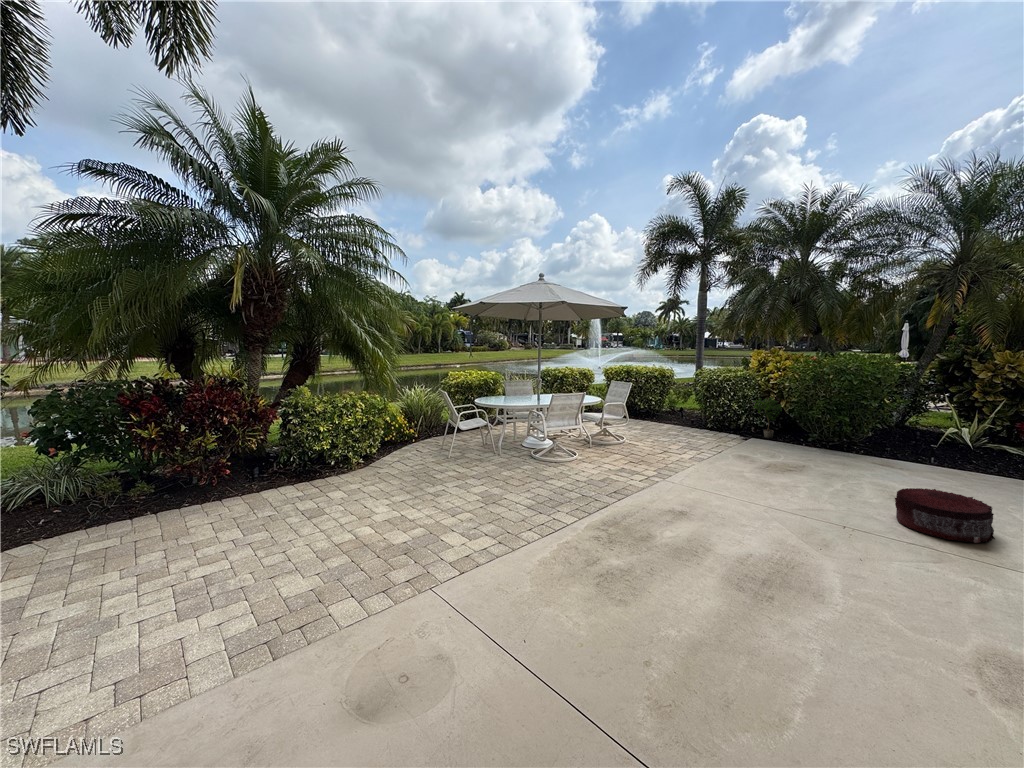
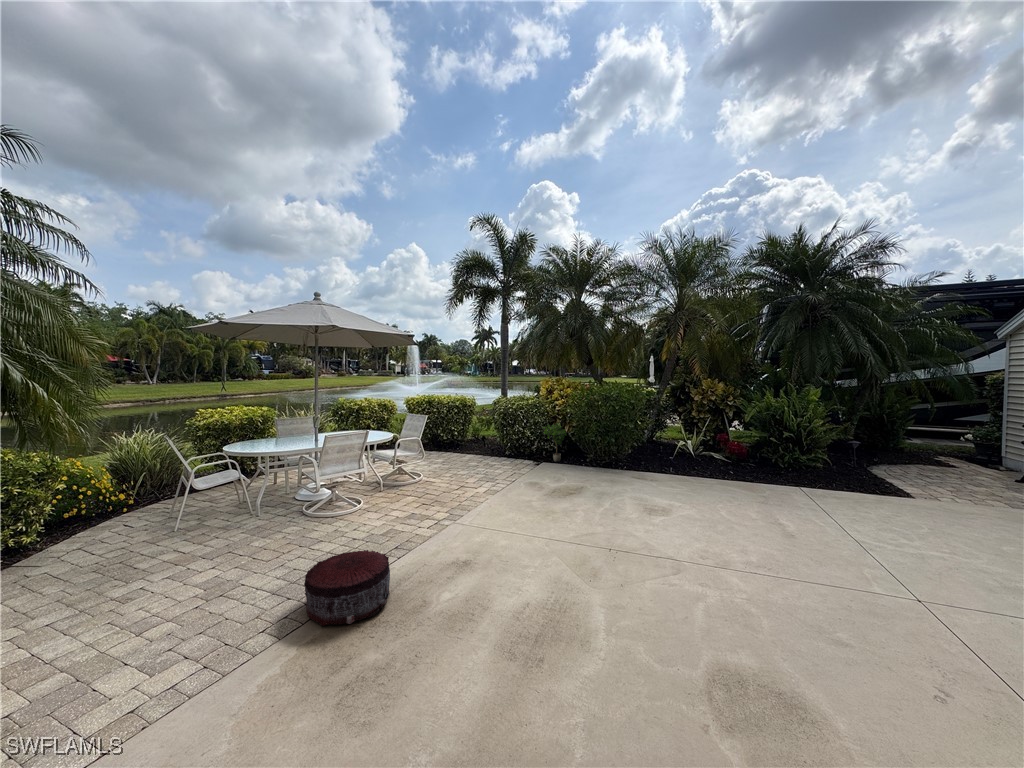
pouf: present [895,488,995,543] -> present [304,550,390,626]

